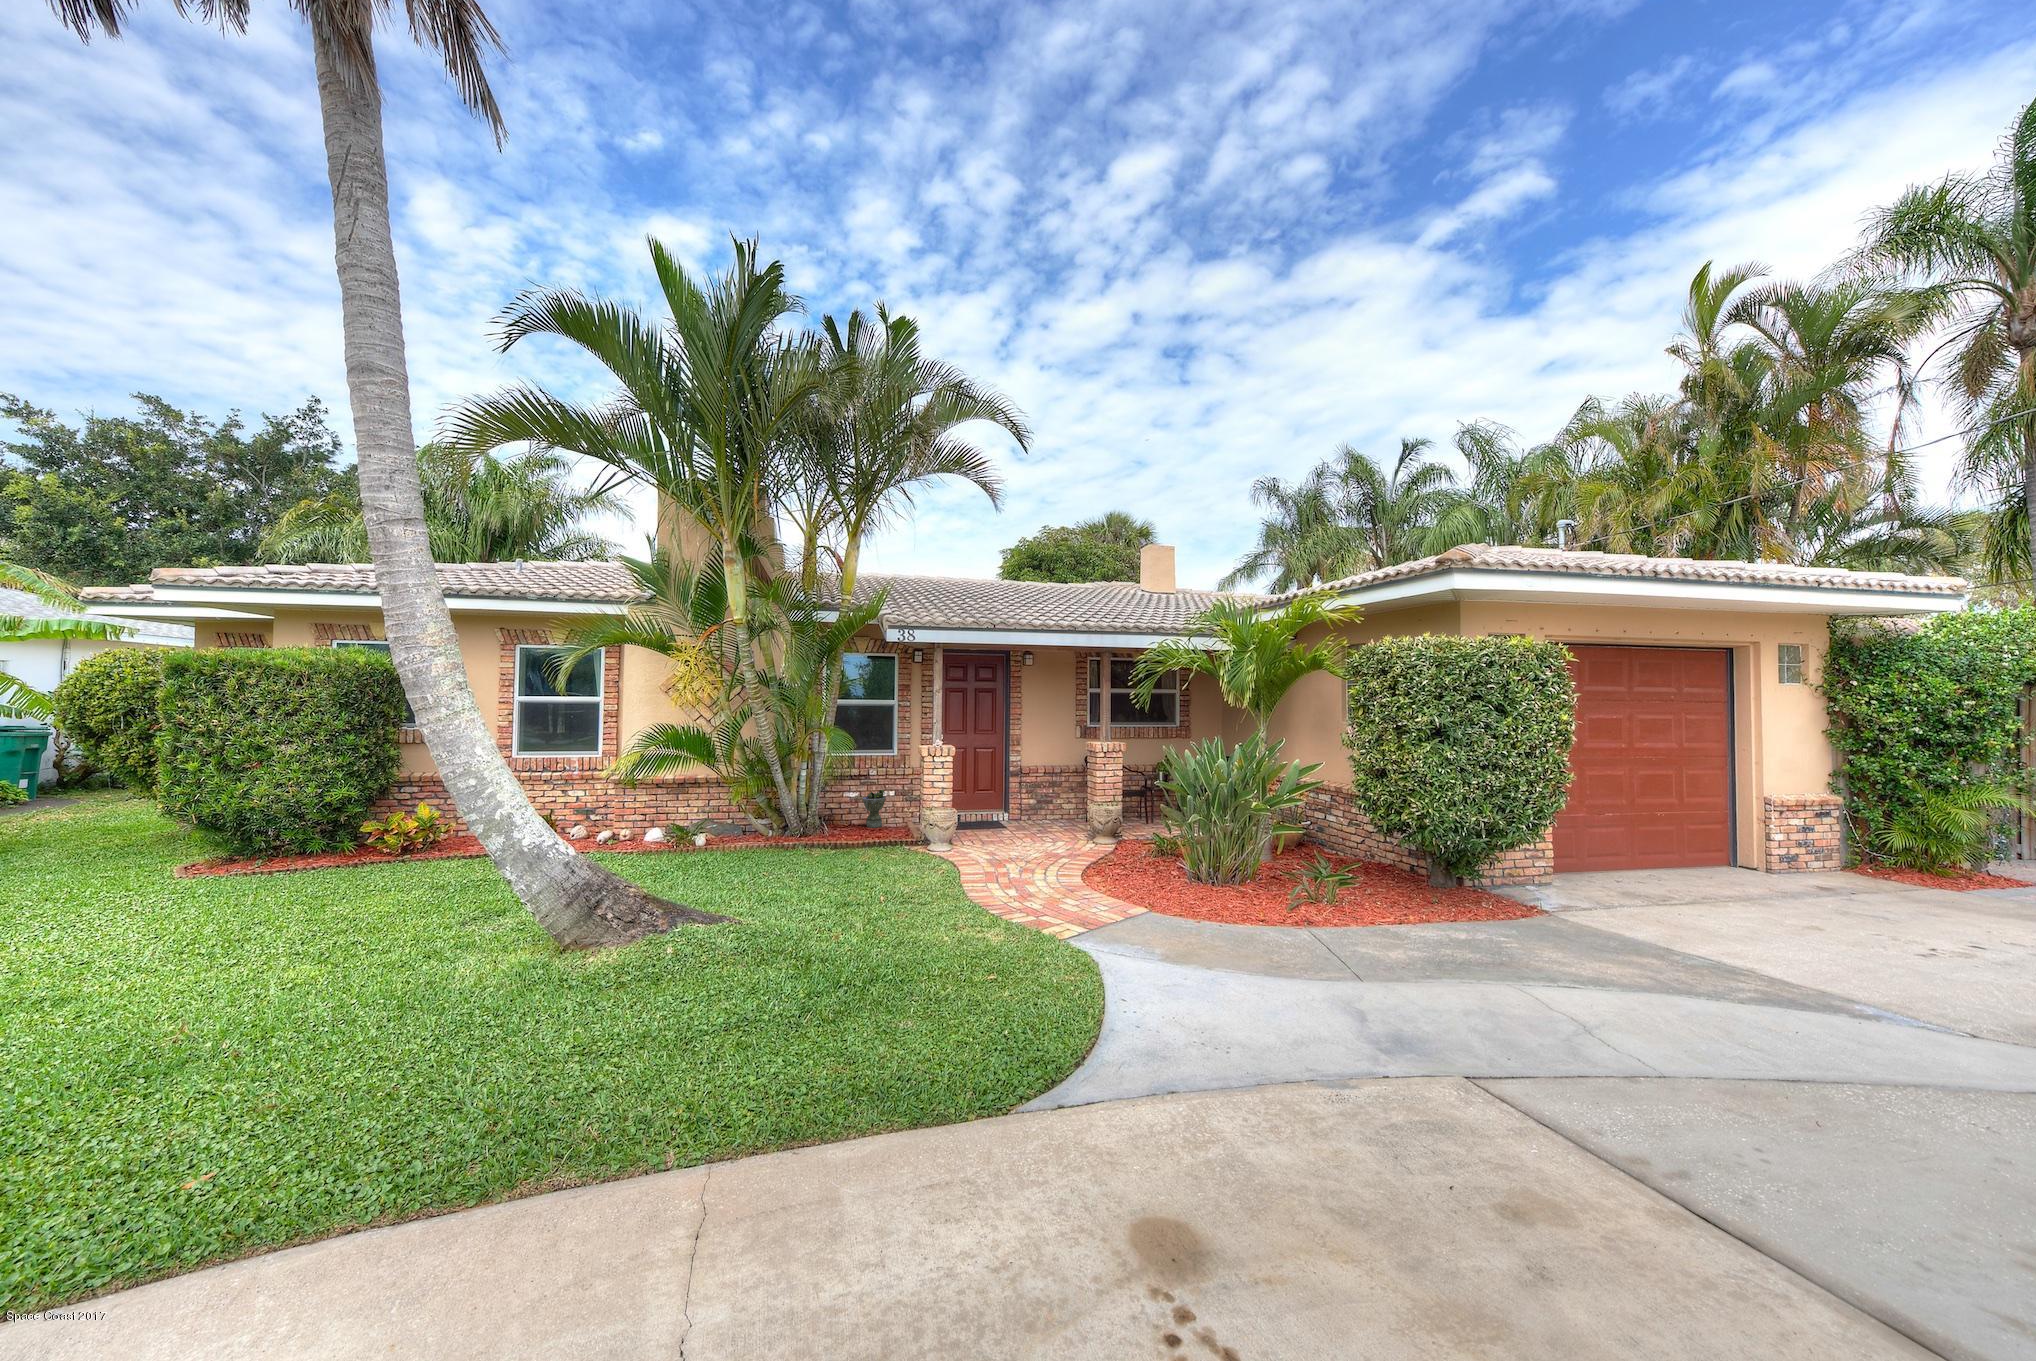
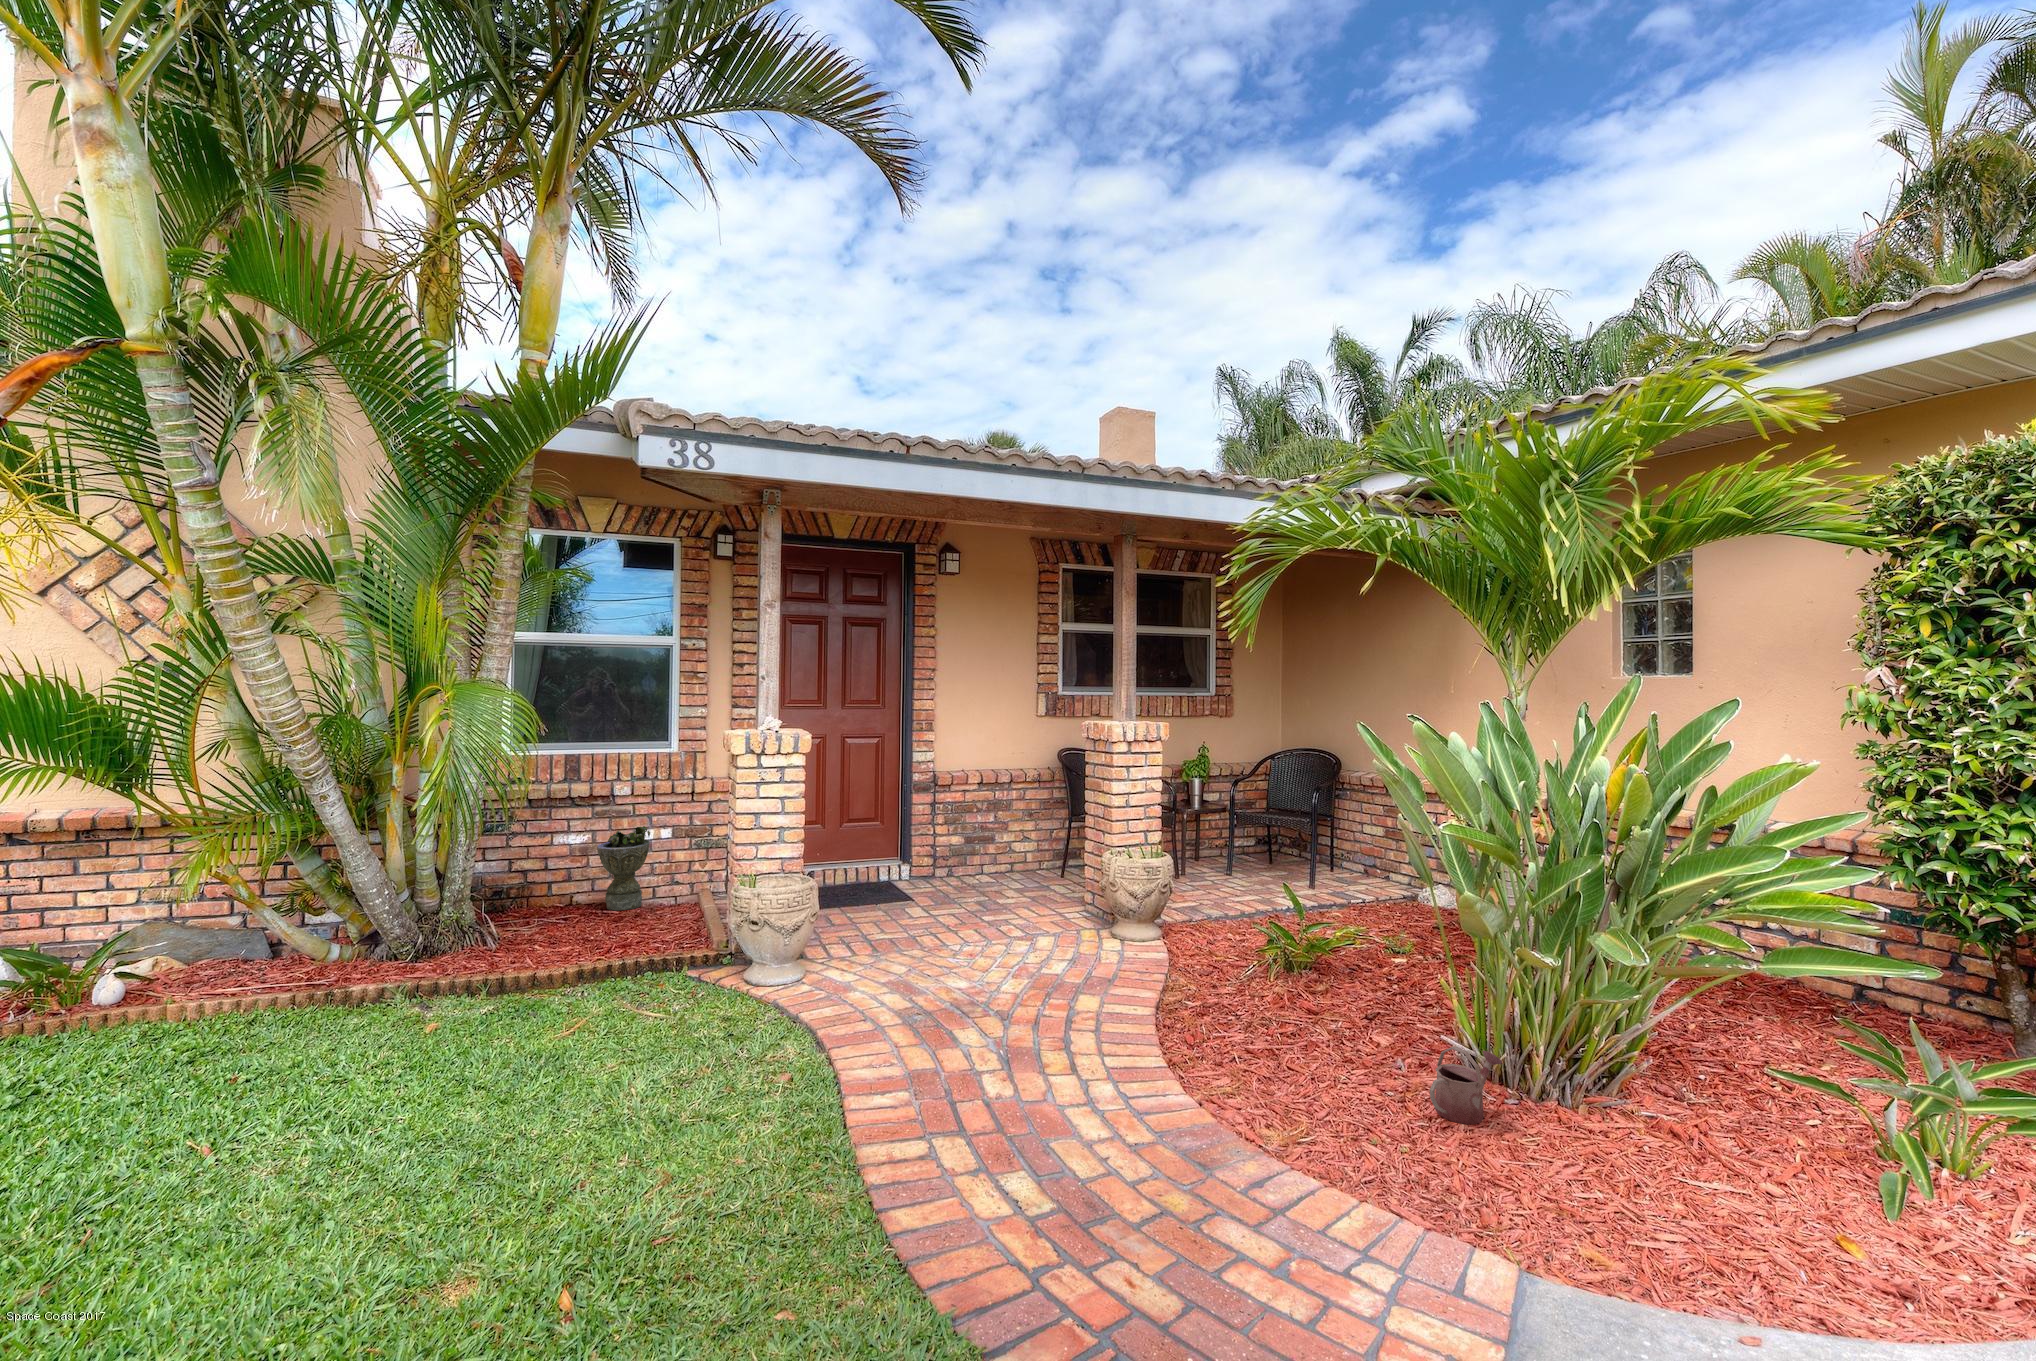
watering can: none [1164,866,1197,892] -> present [1430,1047,1502,1124]

